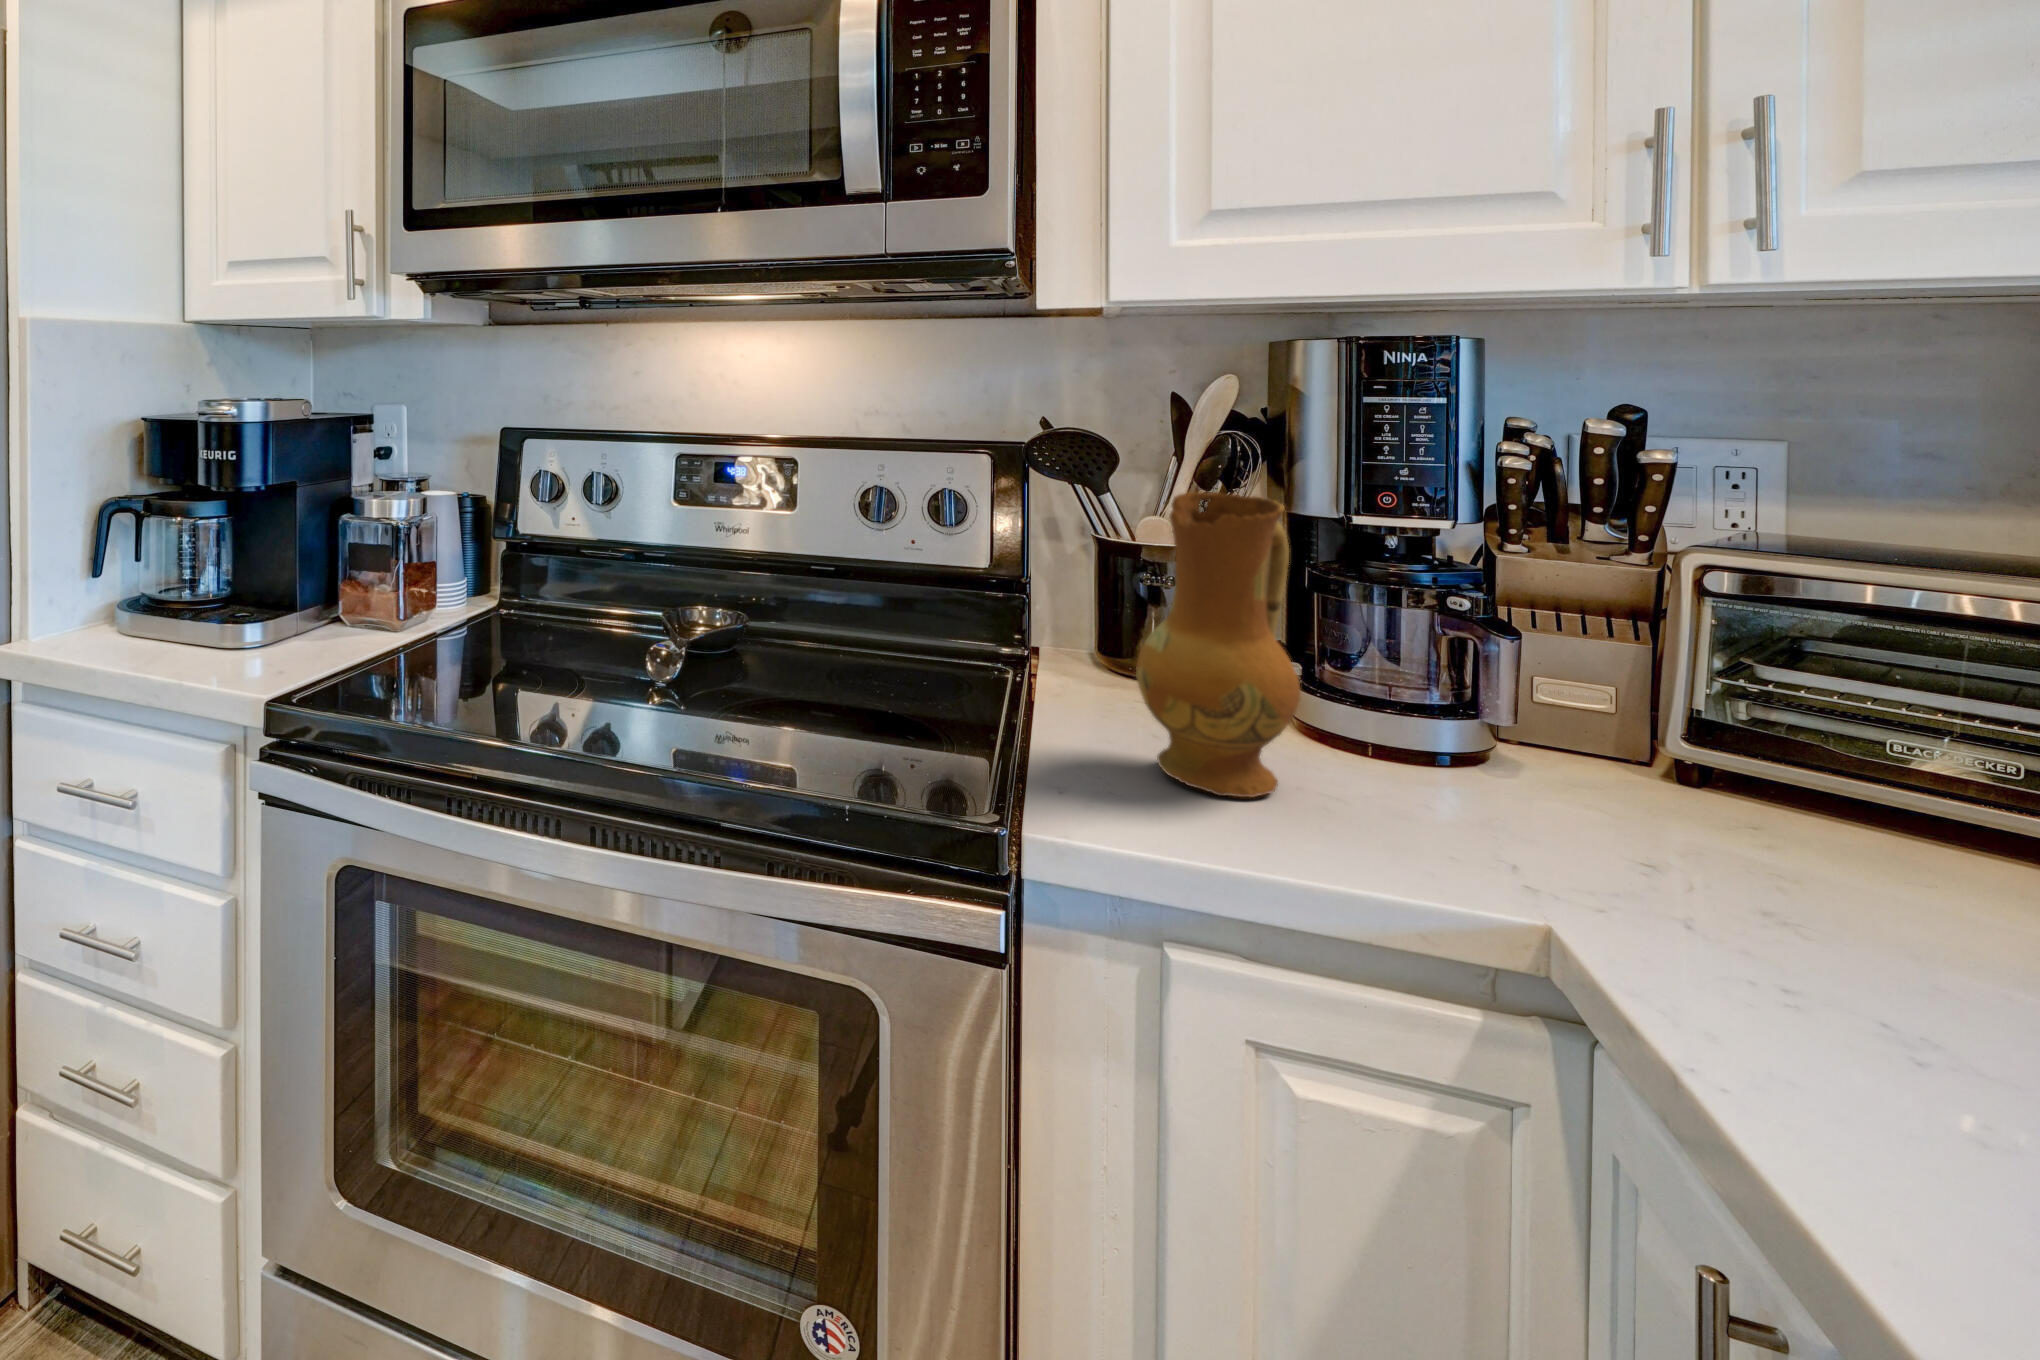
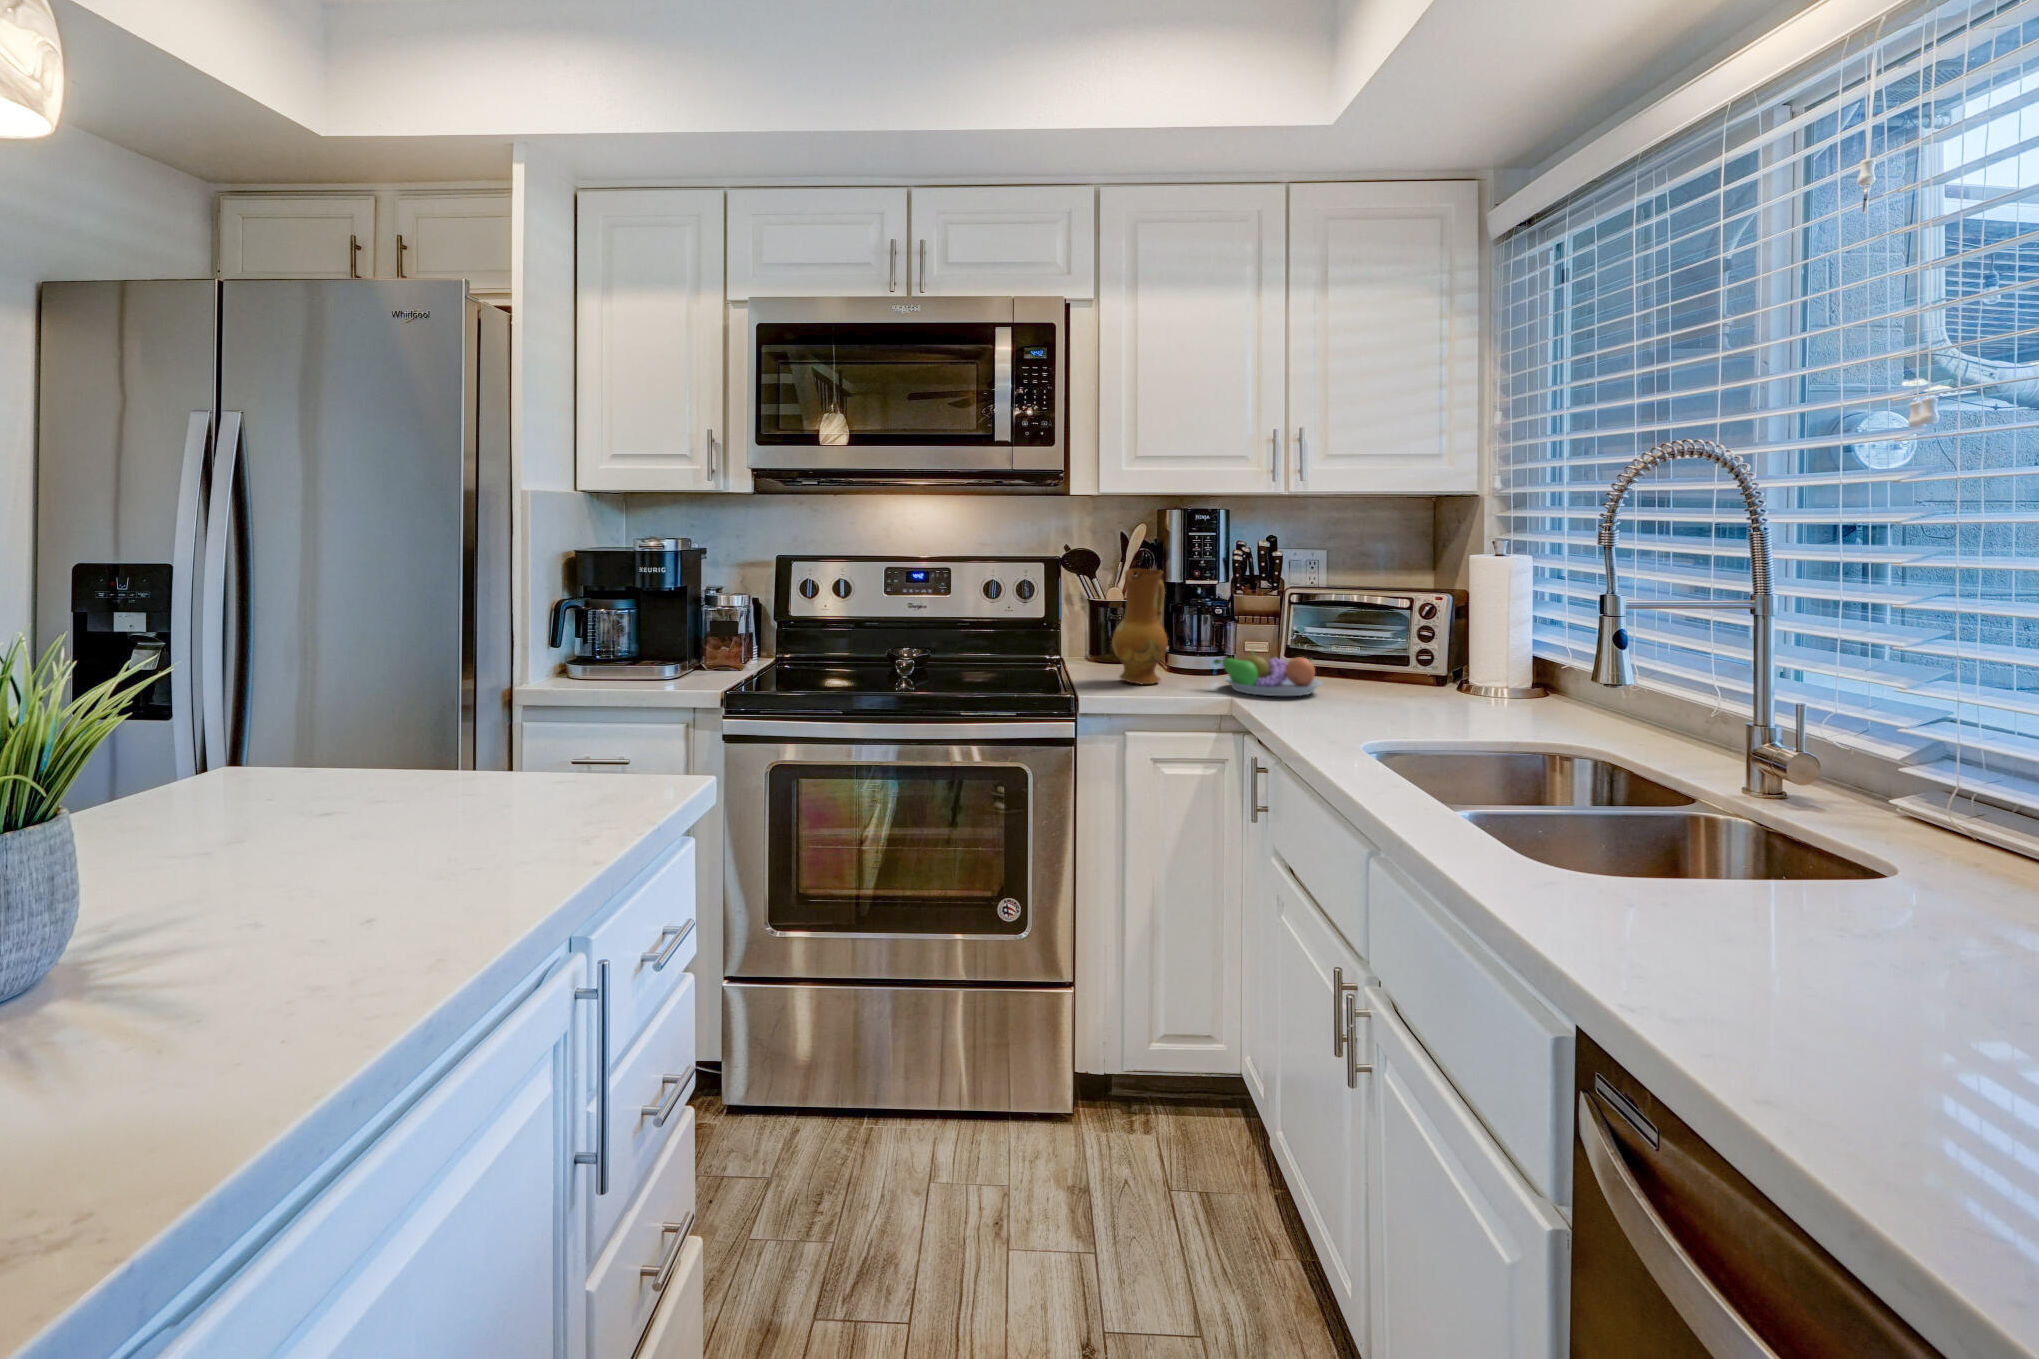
fruit bowl: none [1451,736,1910,947] -> present [1214,651,1322,696]

